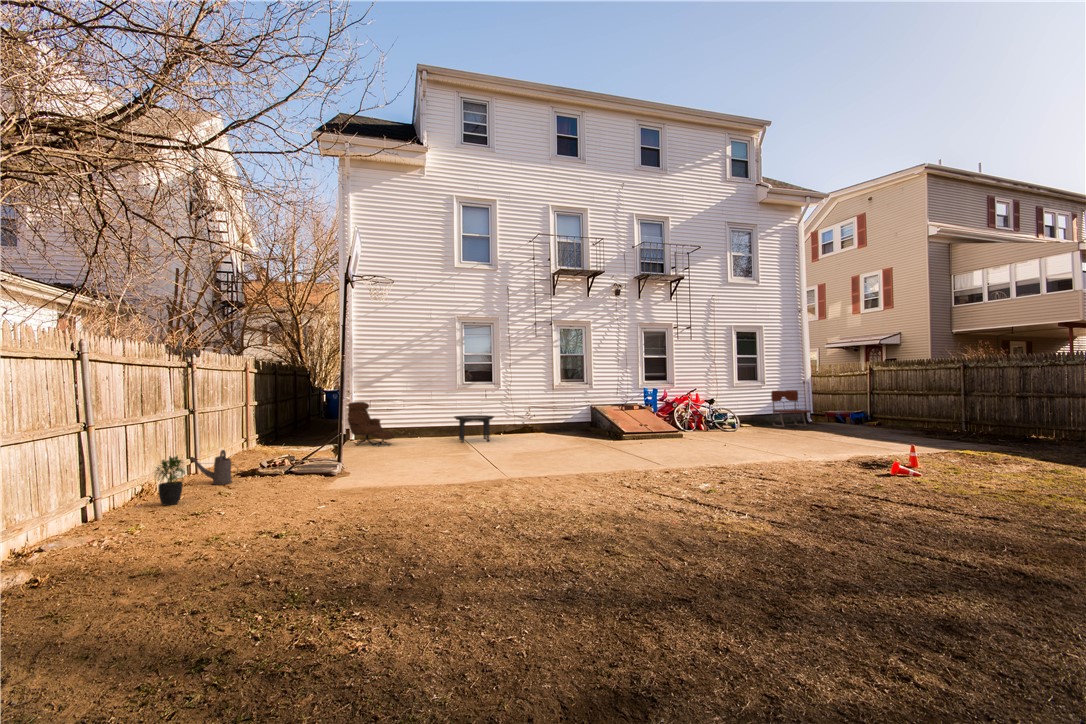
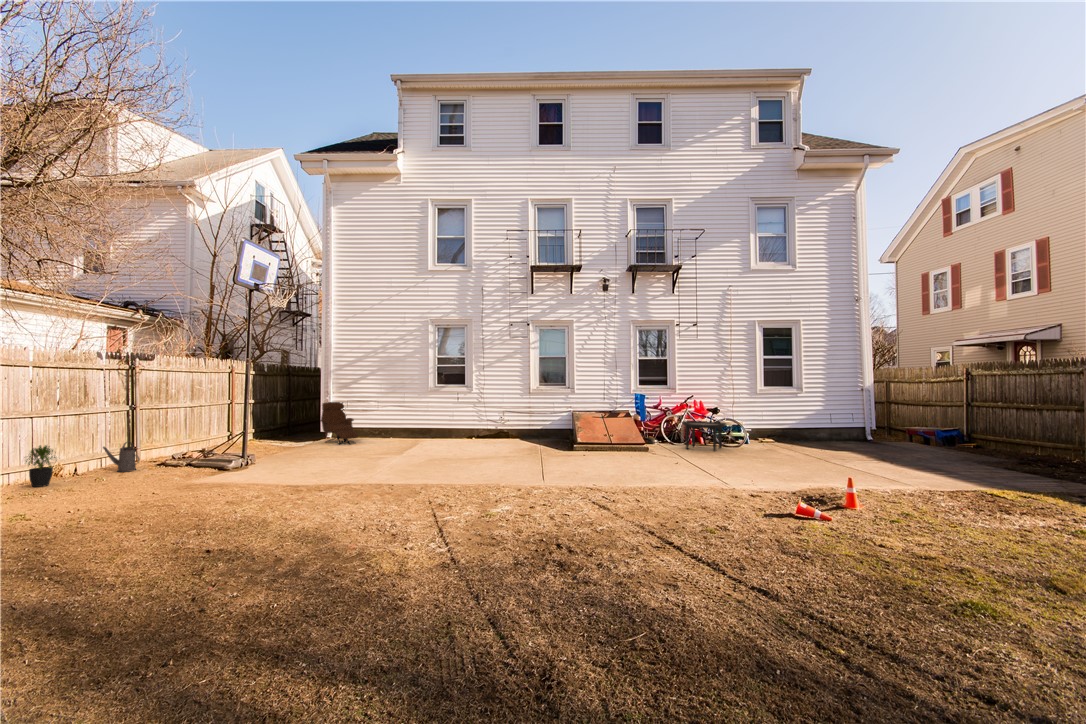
bench: present [771,390,811,427] -> none [811,399,864,445]
round table: present [454,415,494,442] -> present [682,421,726,451]

